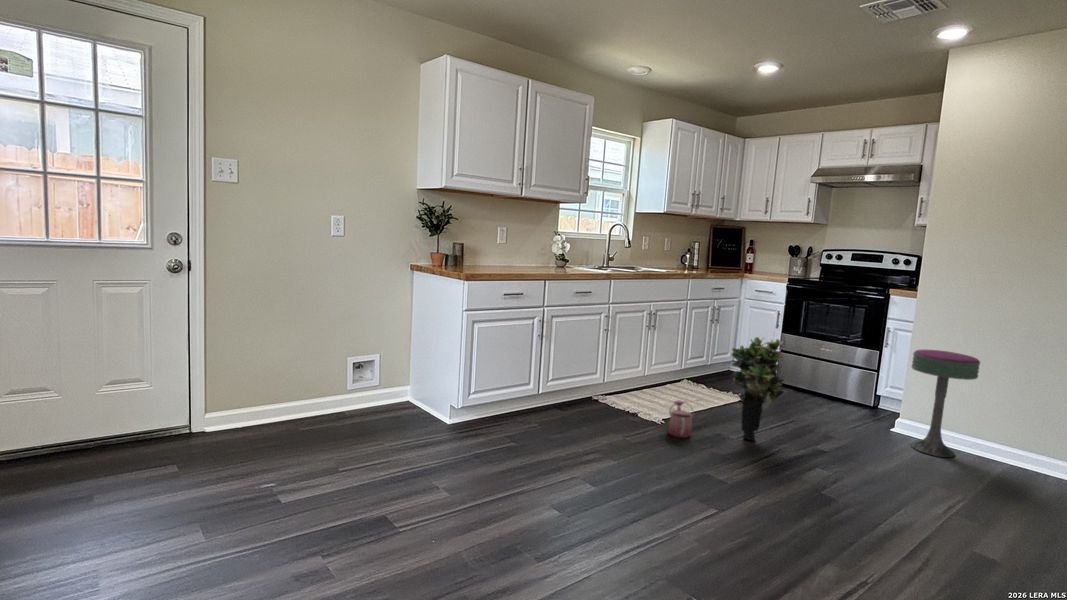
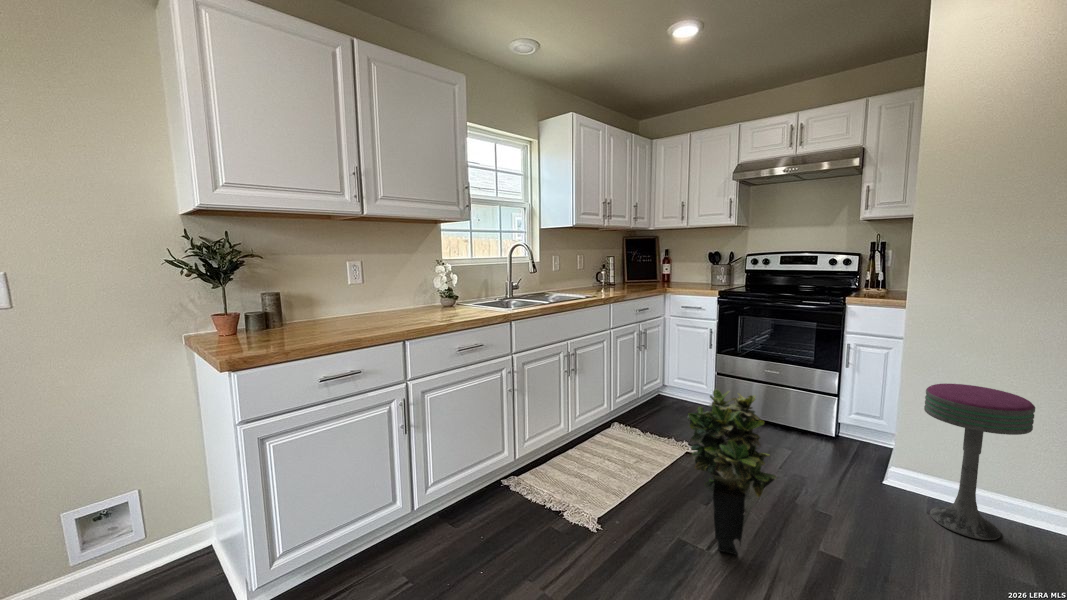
watering can: present [668,400,694,438] -> none [608,497,647,568]

